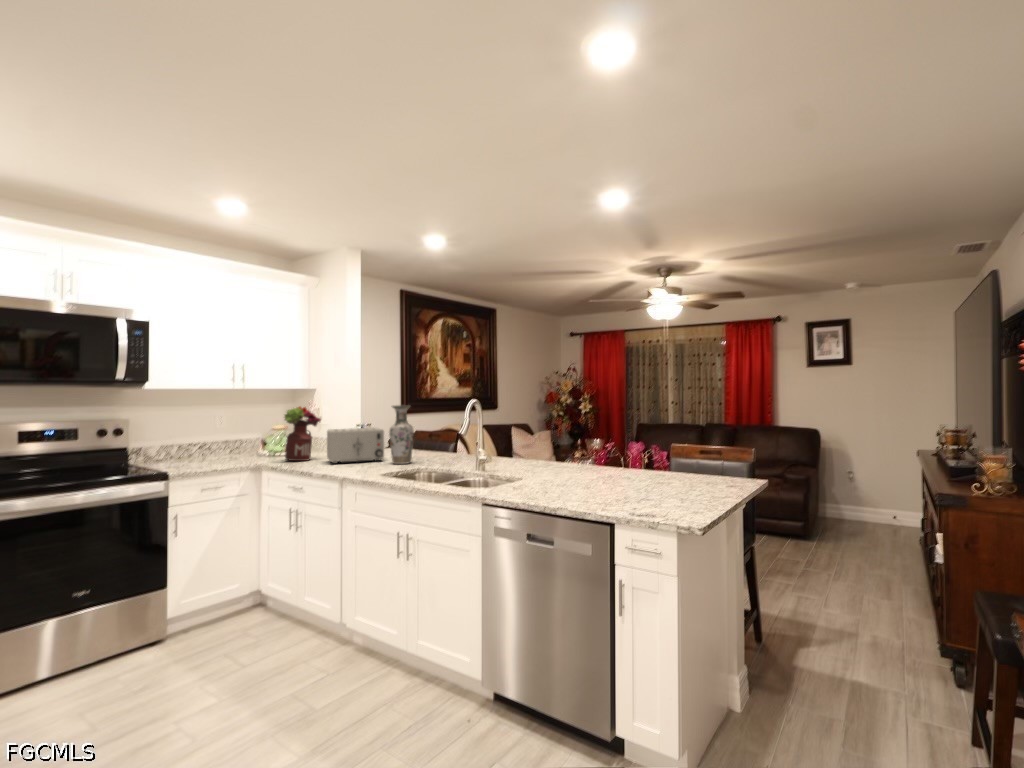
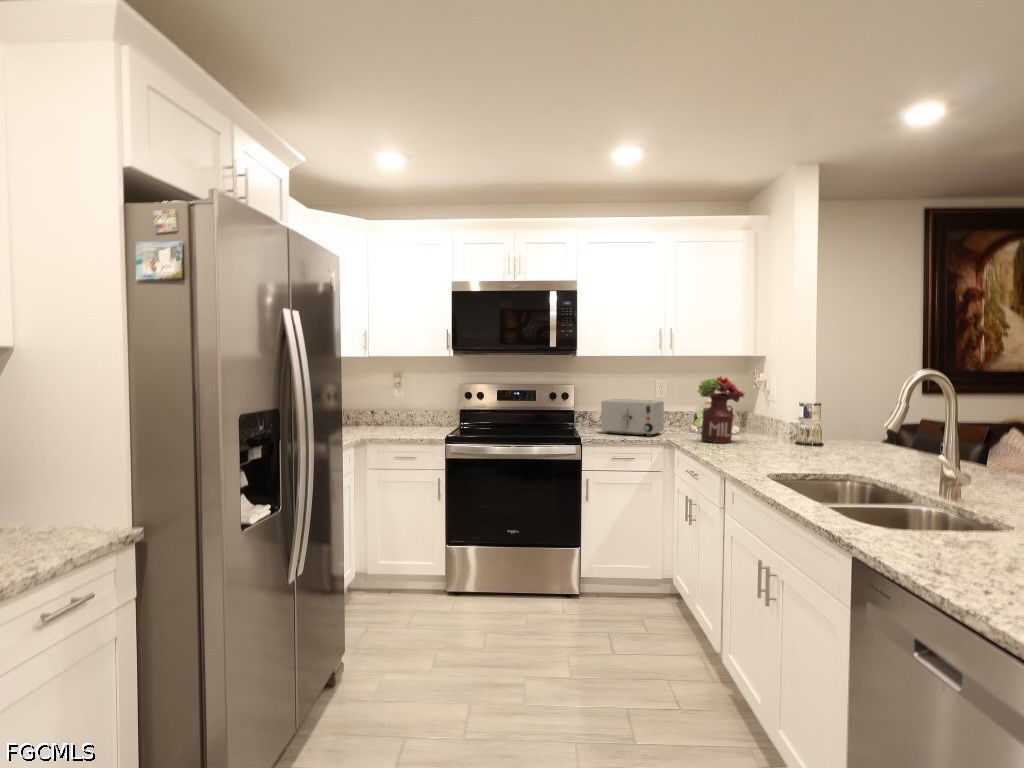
vase: present [389,405,414,464] -> none [813,379,854,466]
toaster: present [327,428,384,464] -> present [601,399,664,436]

